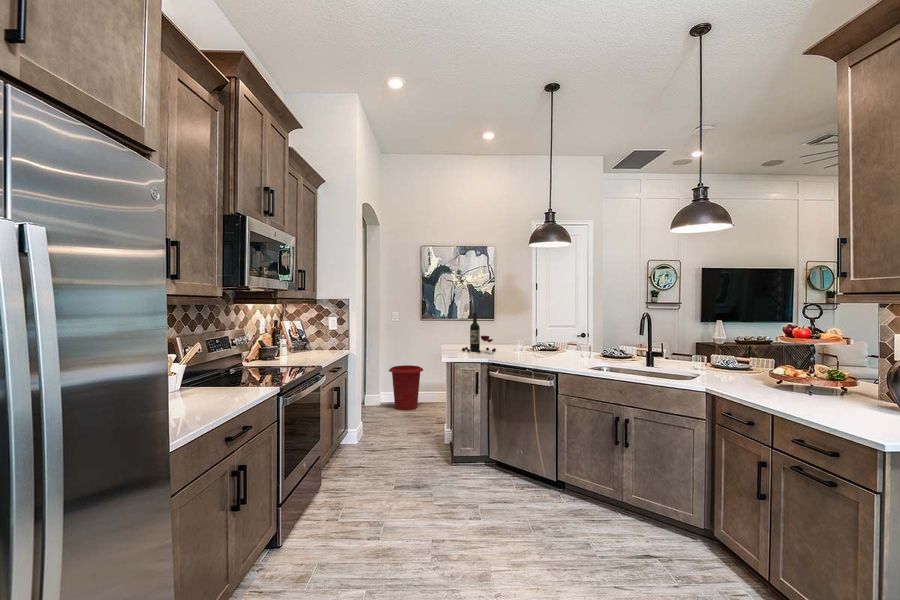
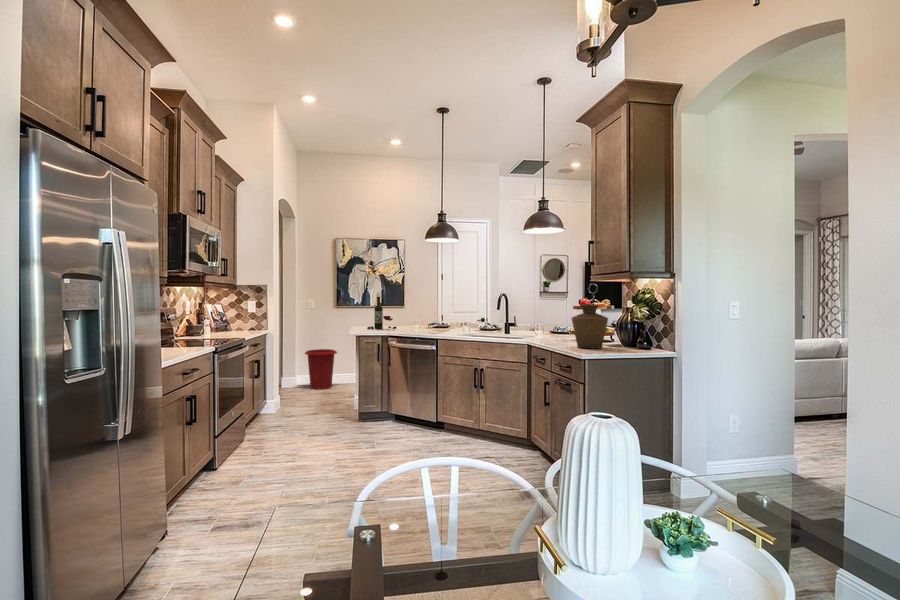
vase: none [798,338,874,412] -> present [572,304,608,349]

